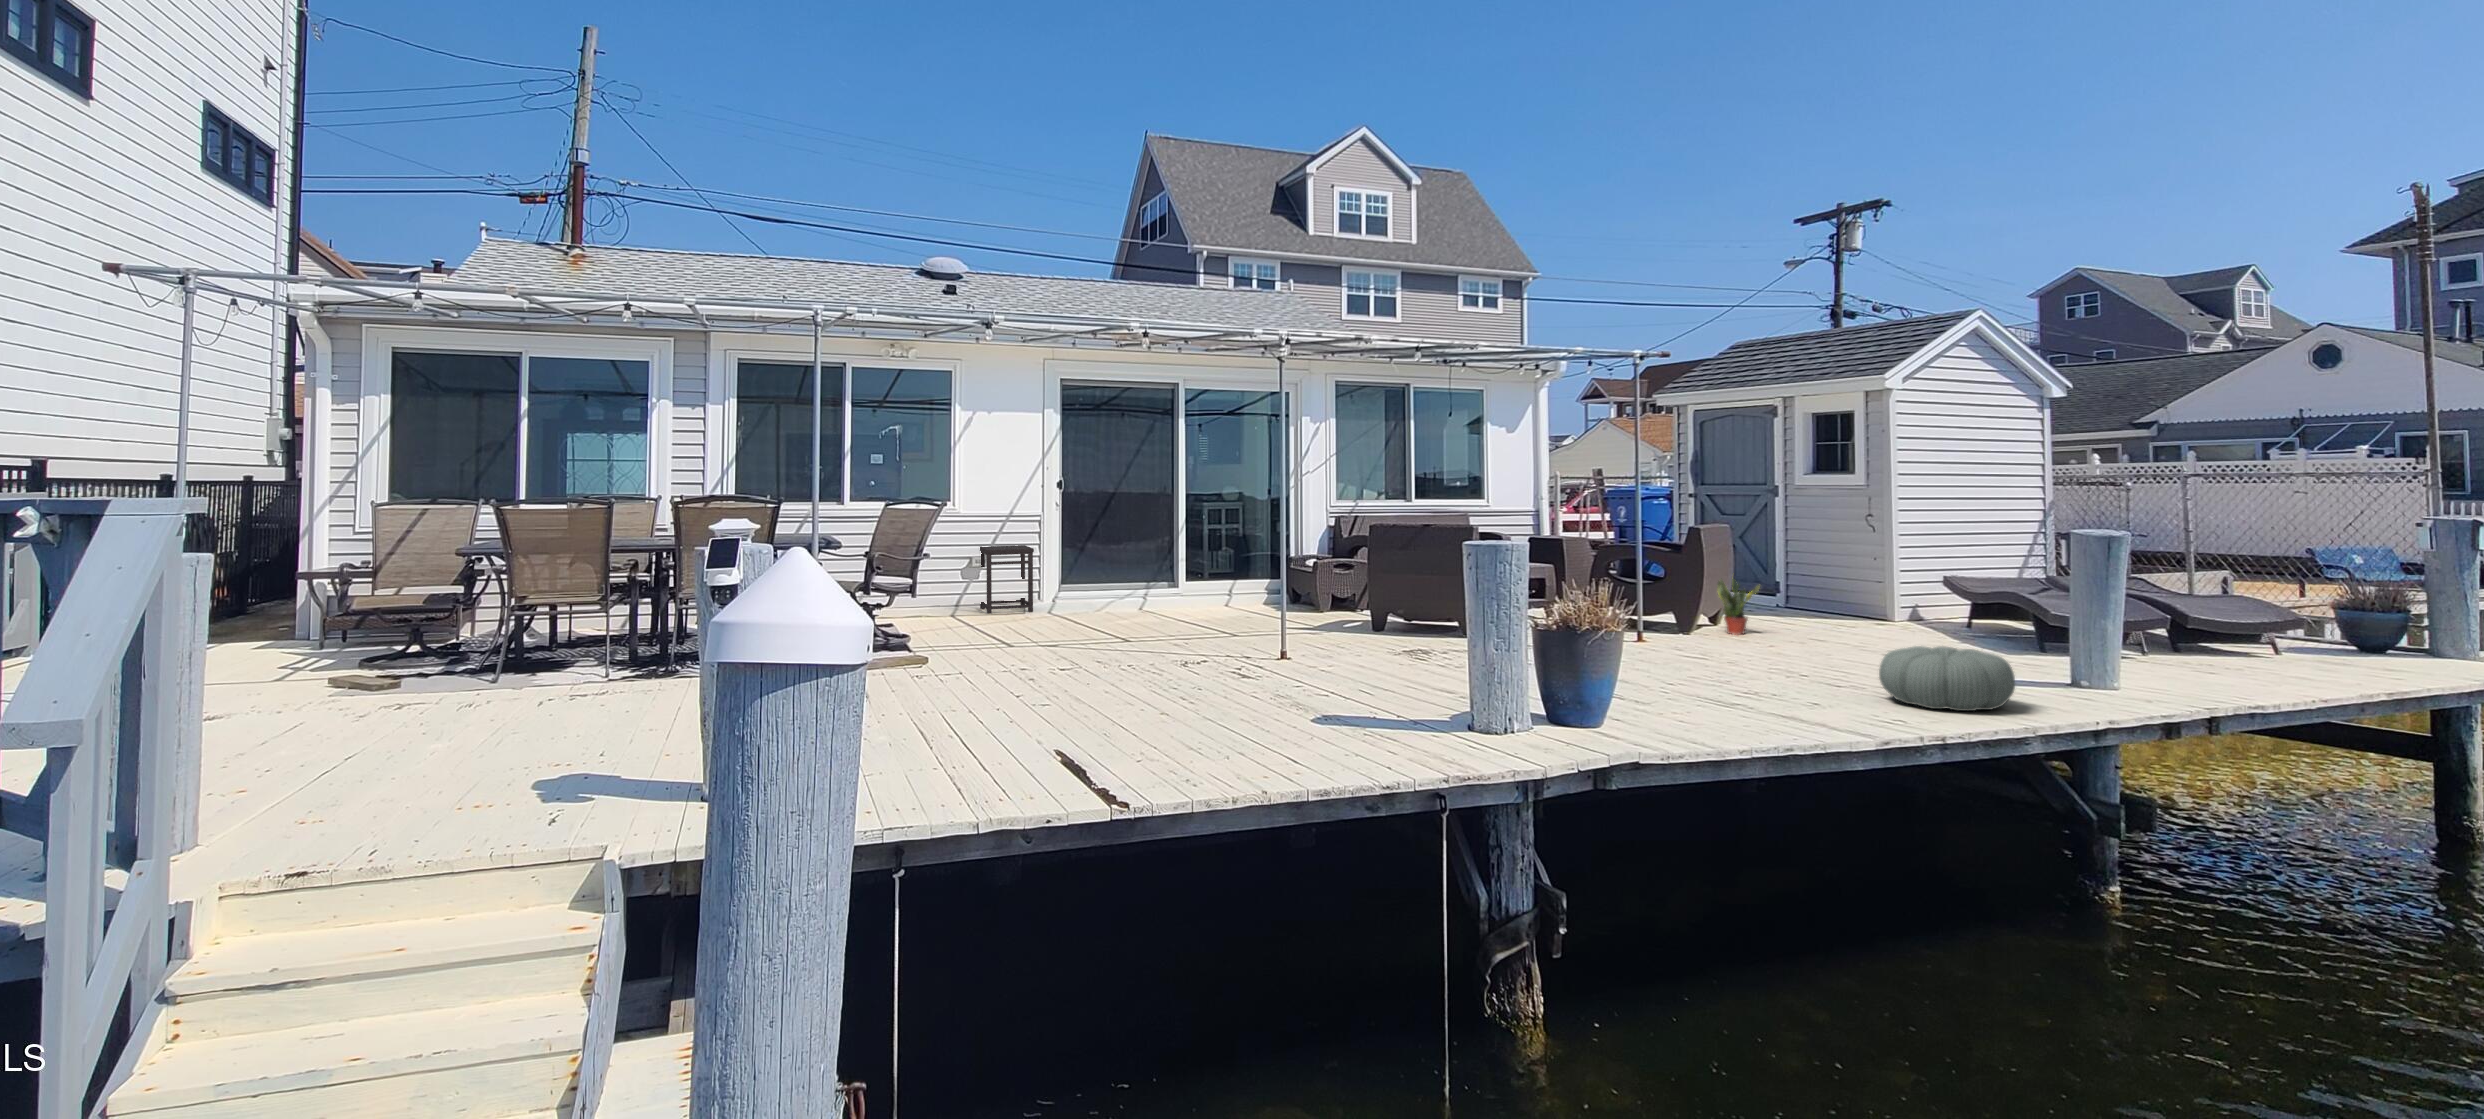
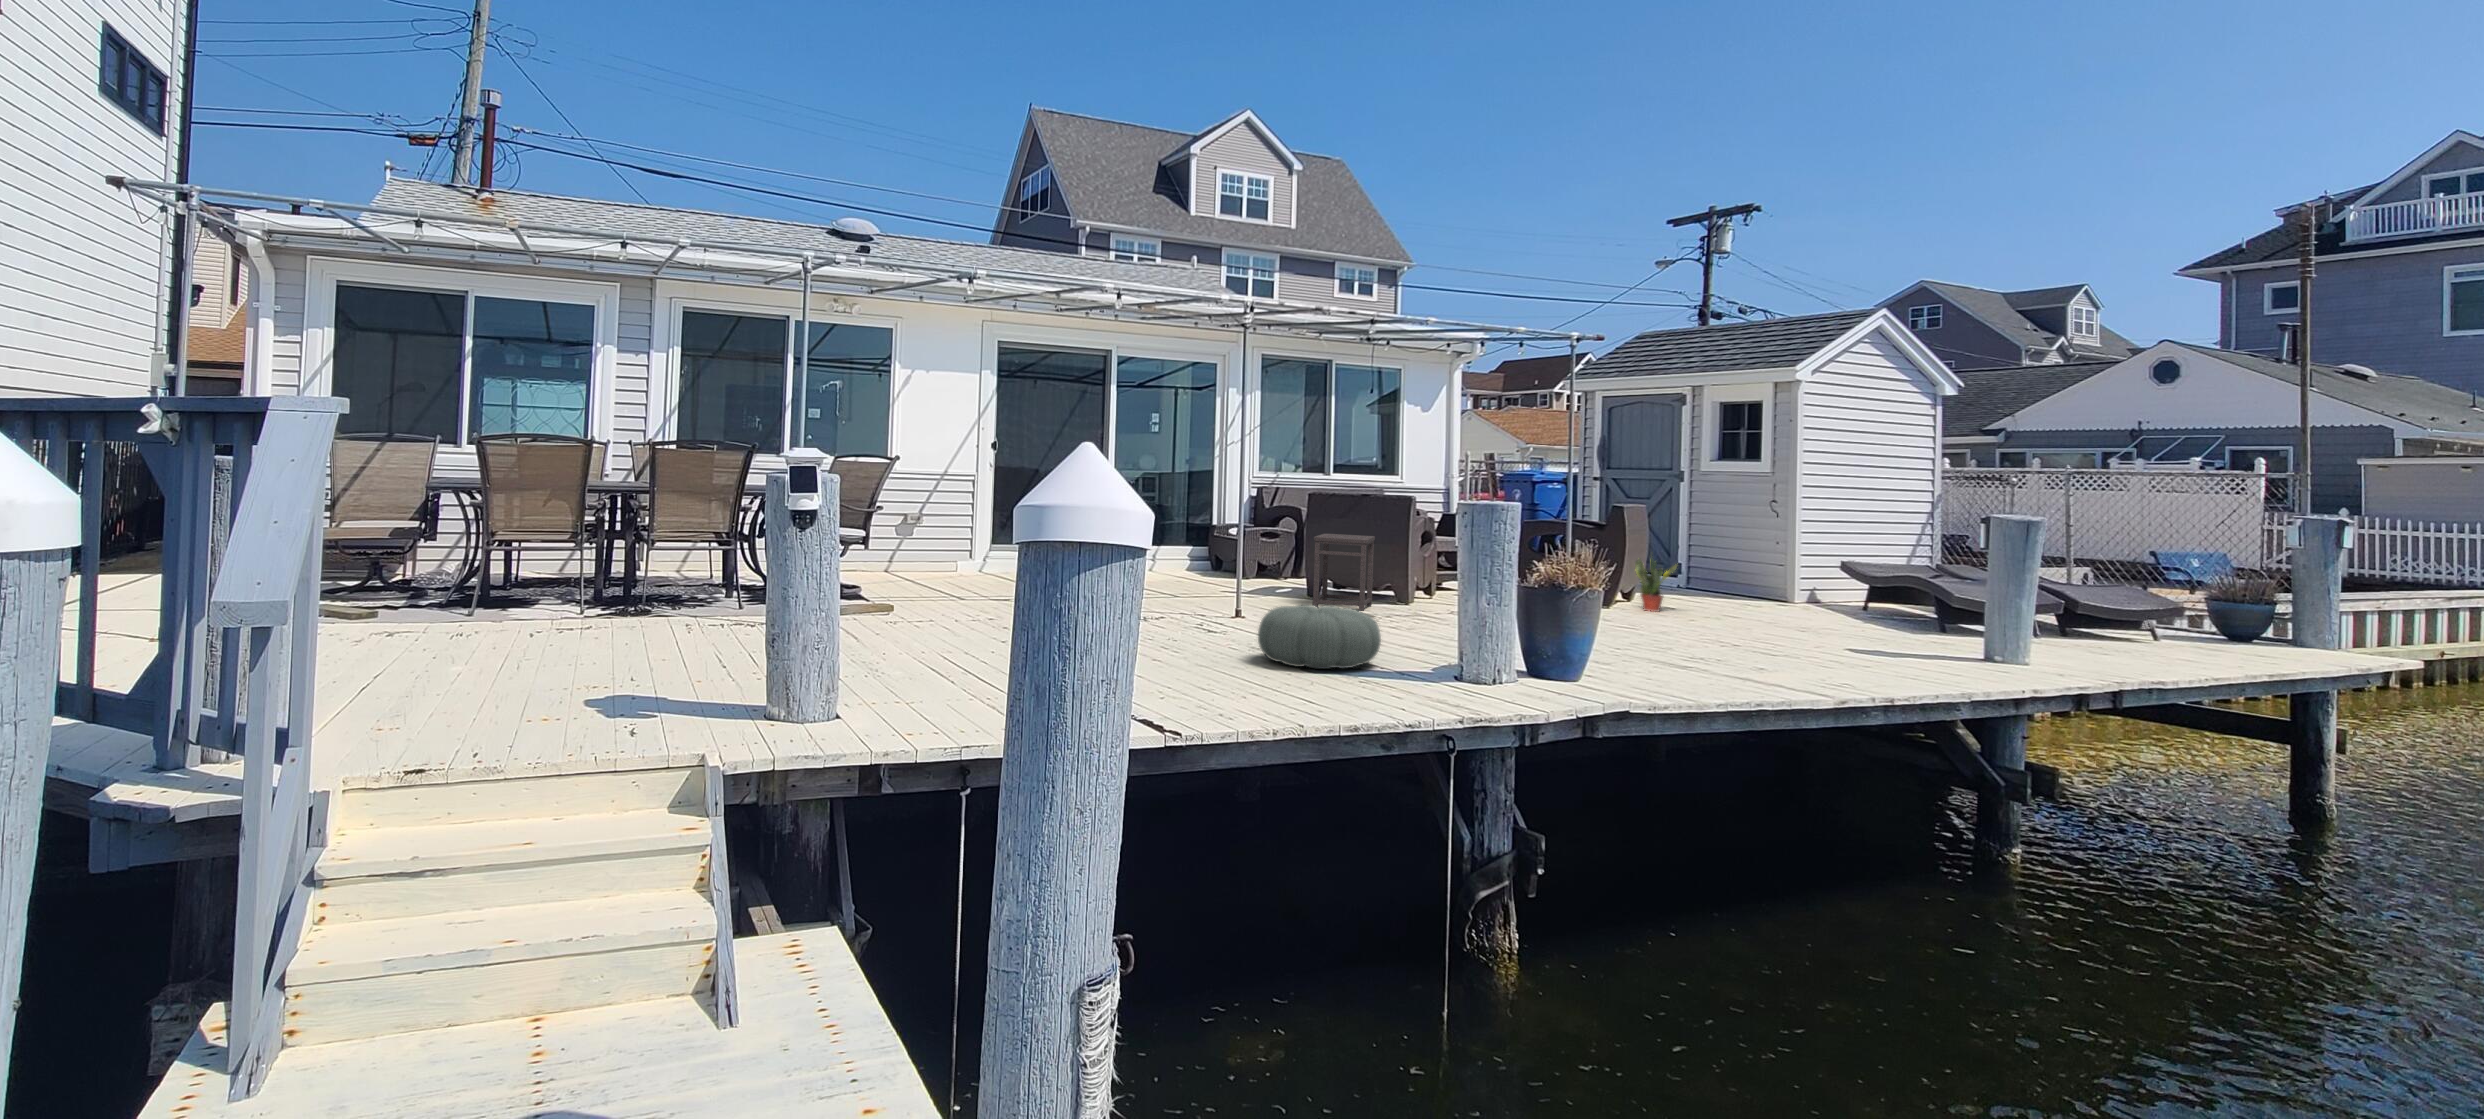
side table: present [980,545,1034,614] -> present [1313,534,1375,611]
pouf: present [1879,646,2015,711] -> present [1258,605,1381,669]

